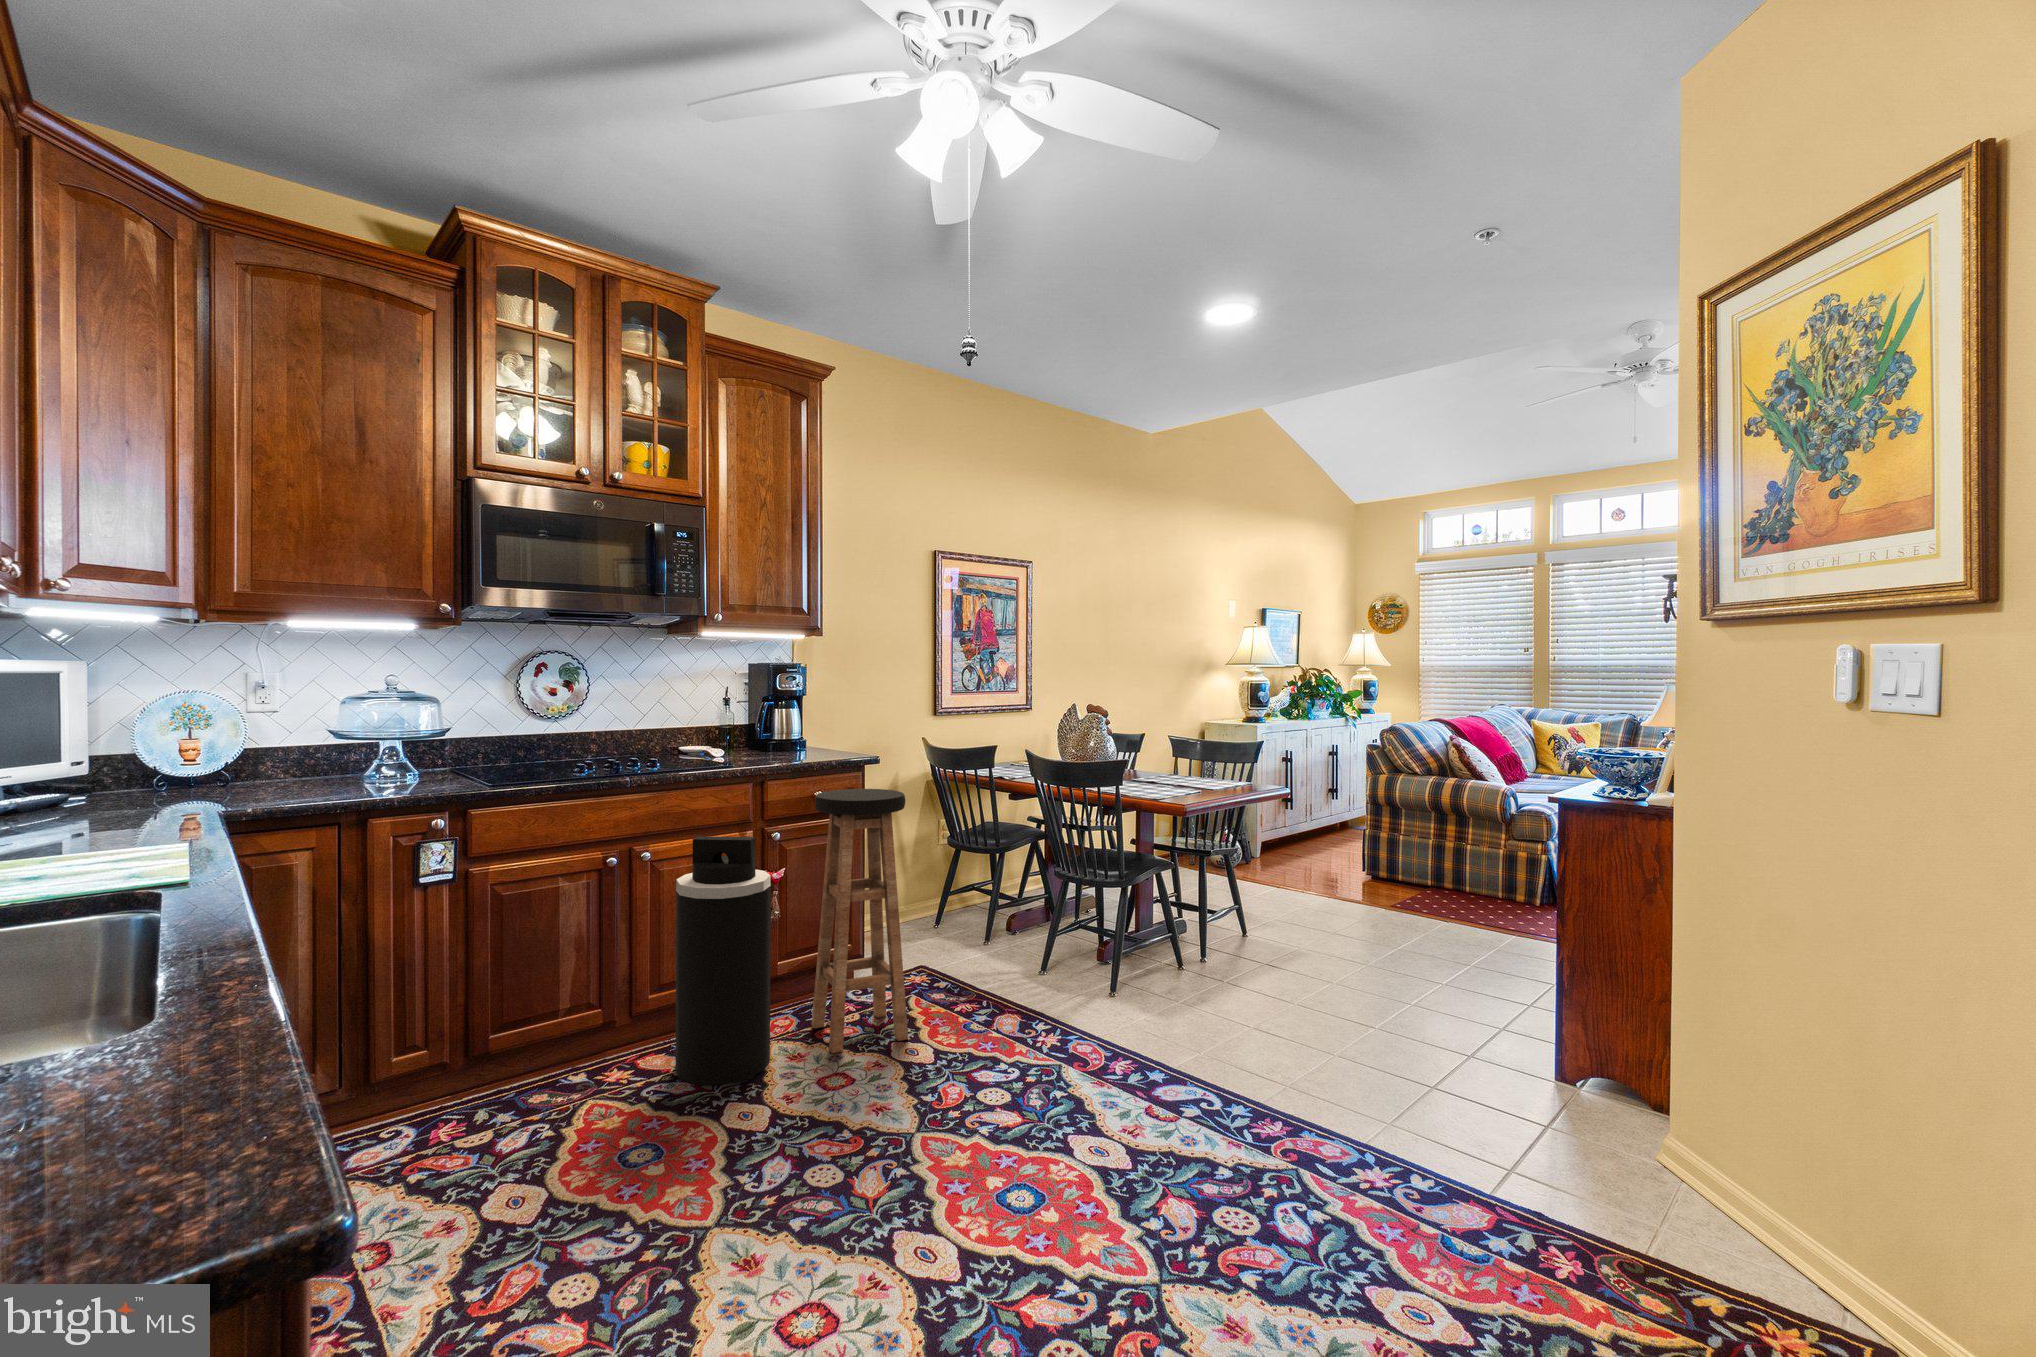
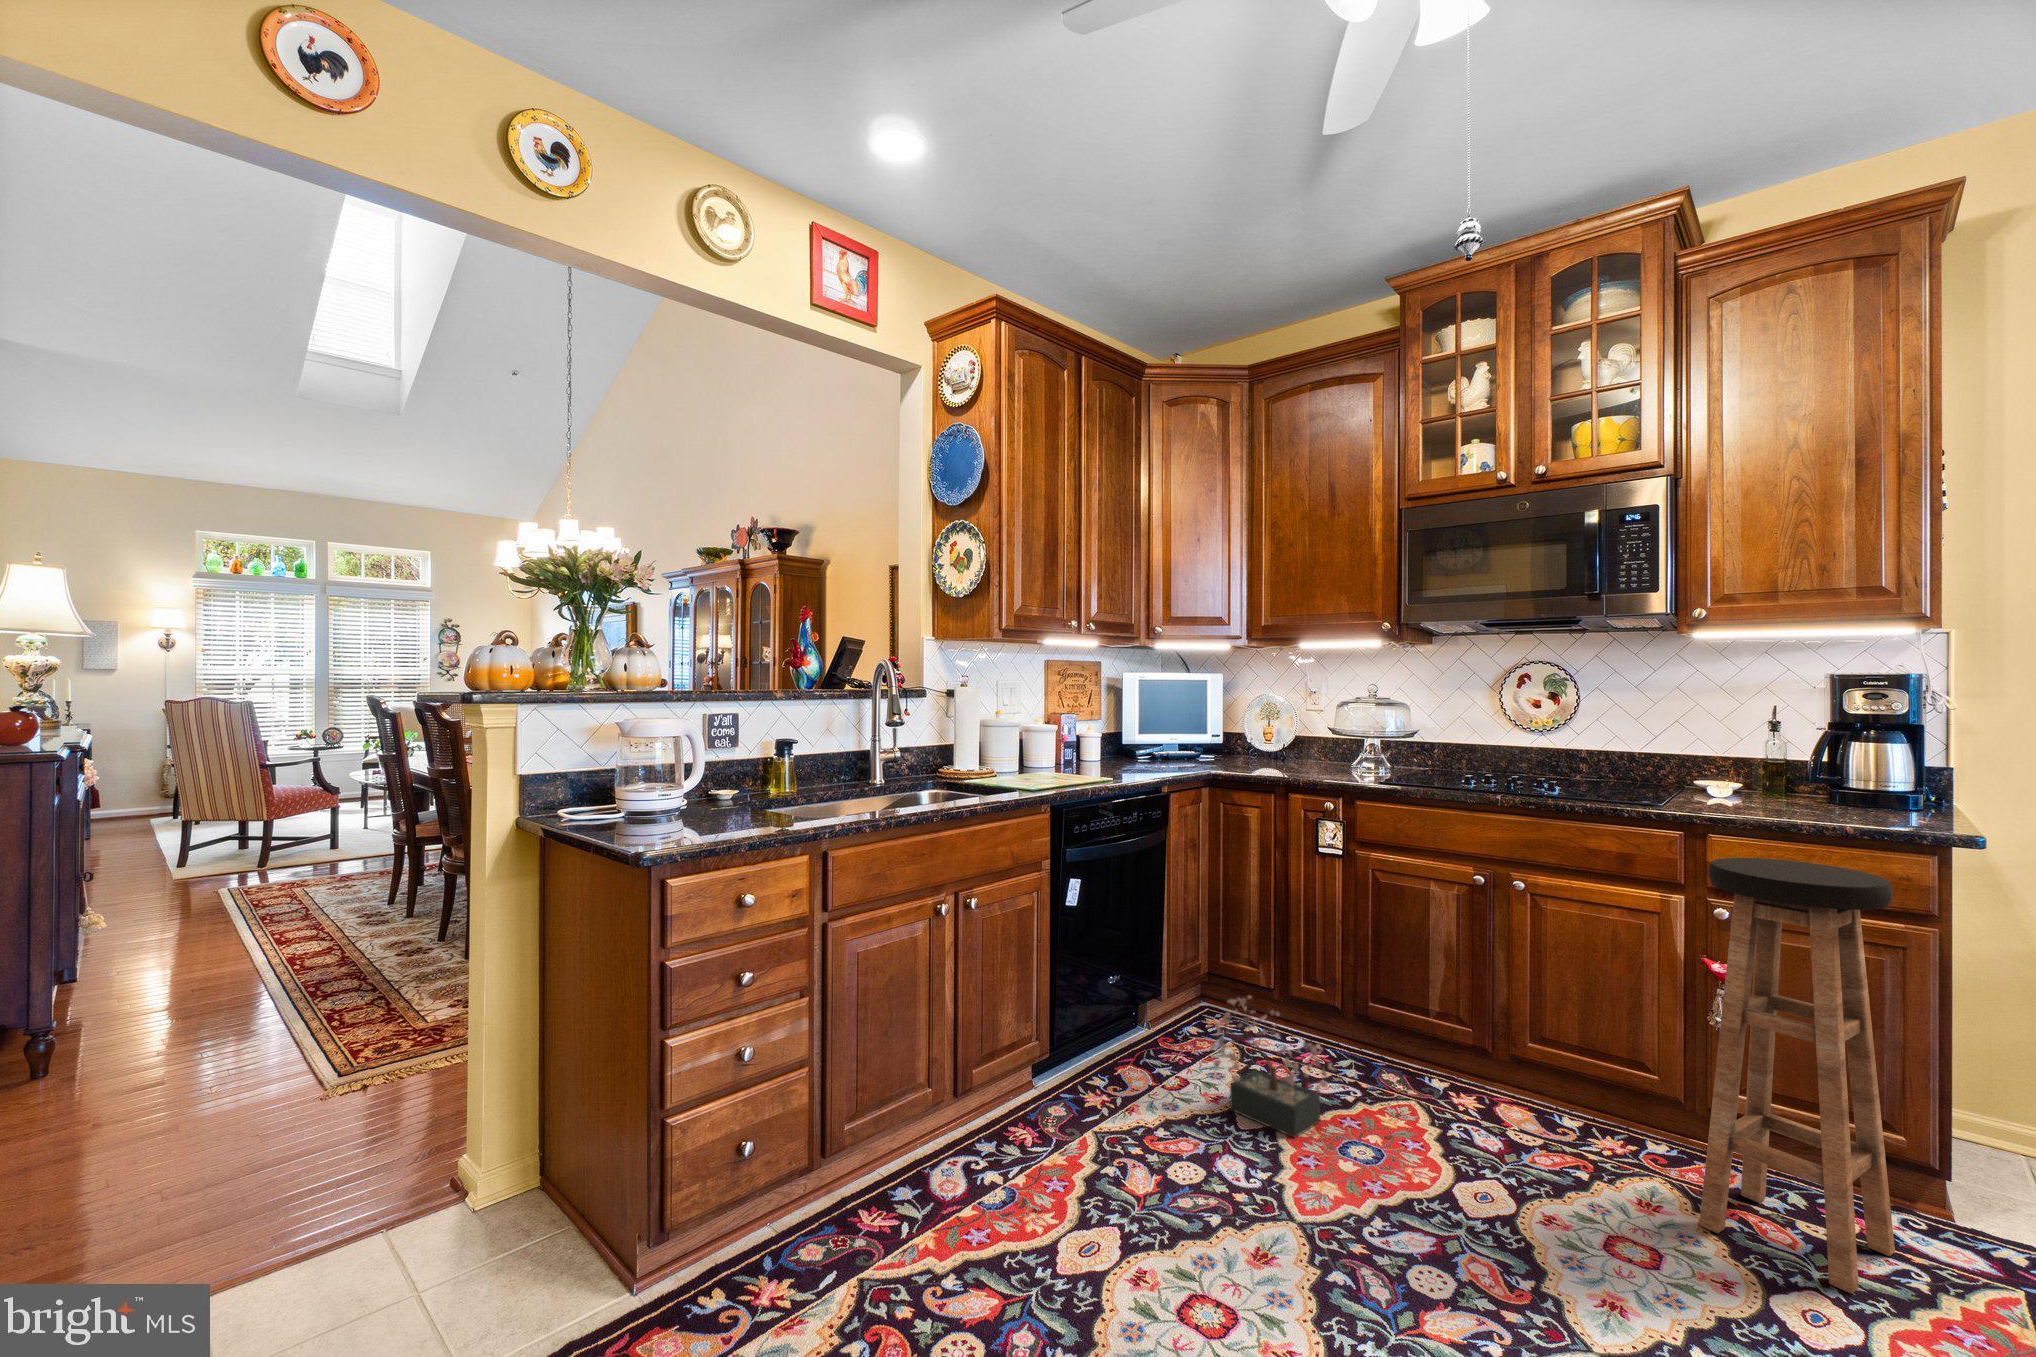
trash can: present [675,836,771,1085] -> none [1503,872,1629,1181]
decorative plant: none [433,1074,607,1220] -> present [1207,995,1335,1138]

